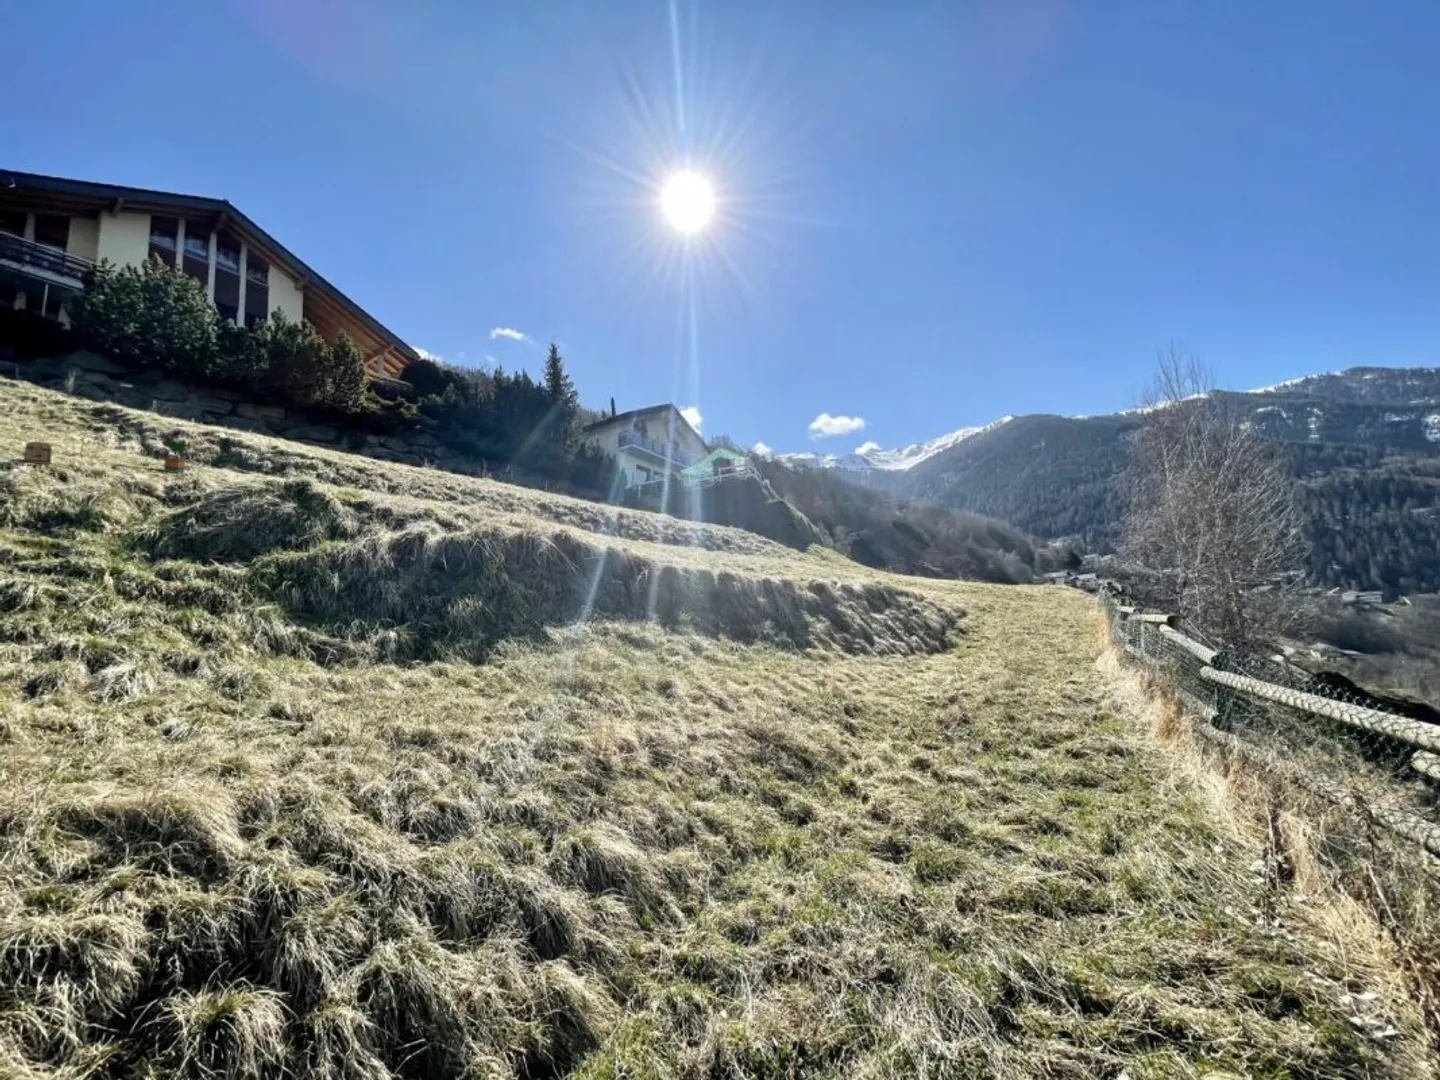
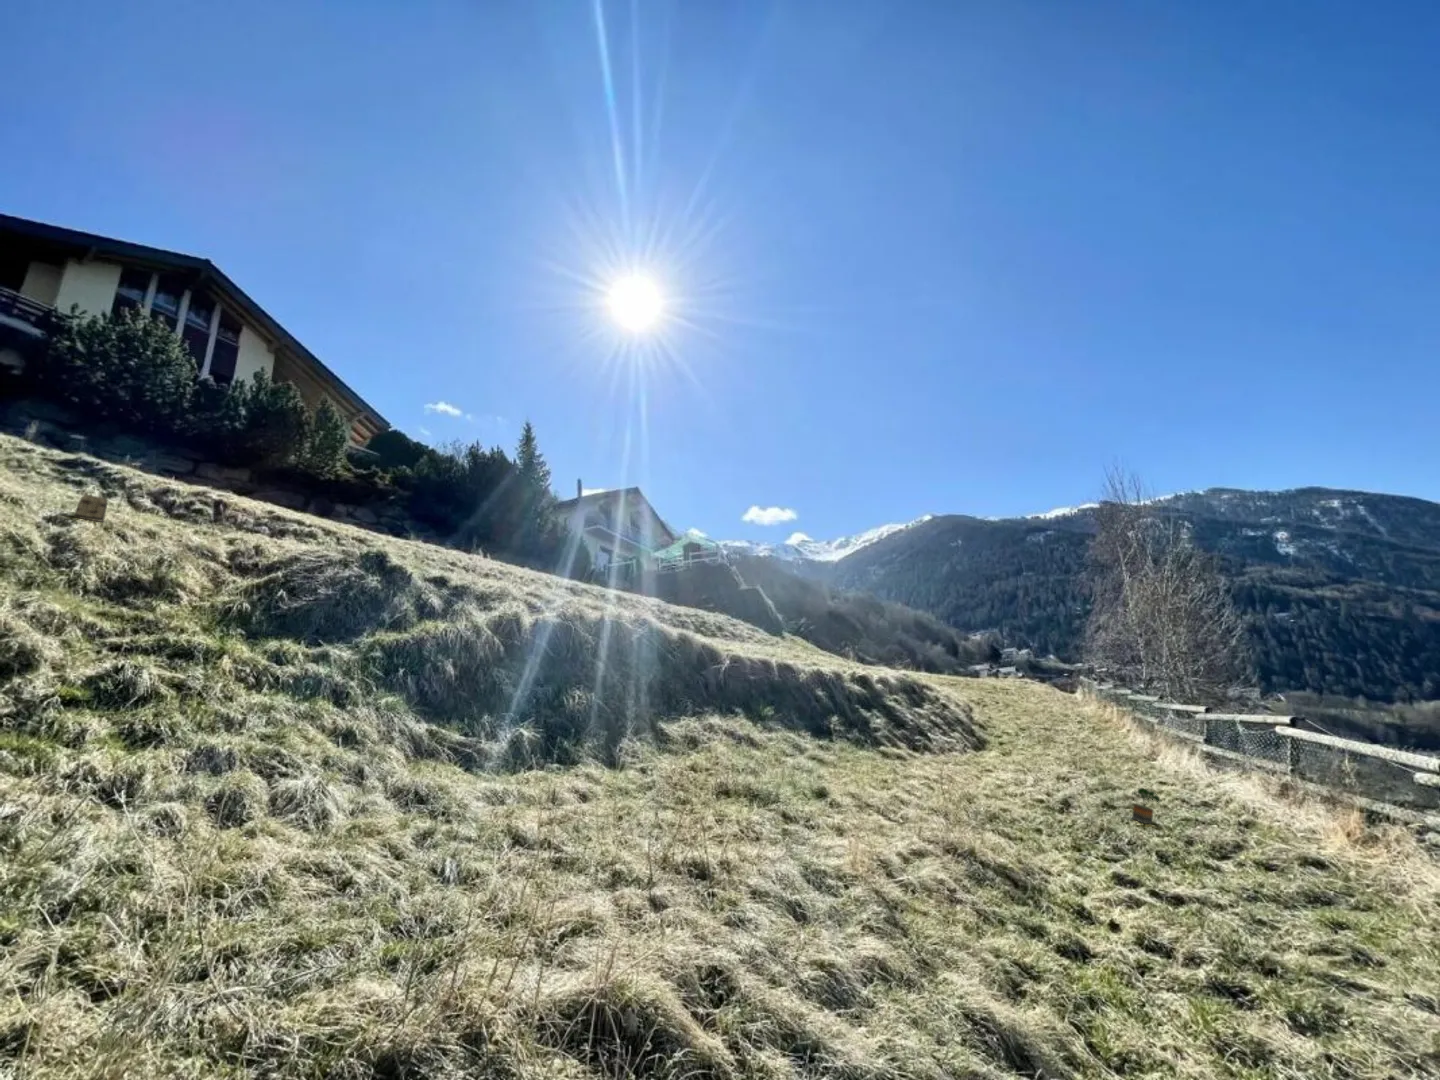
potted tree: present [164,441,189,473] -> present [1132,788,1161,824]

